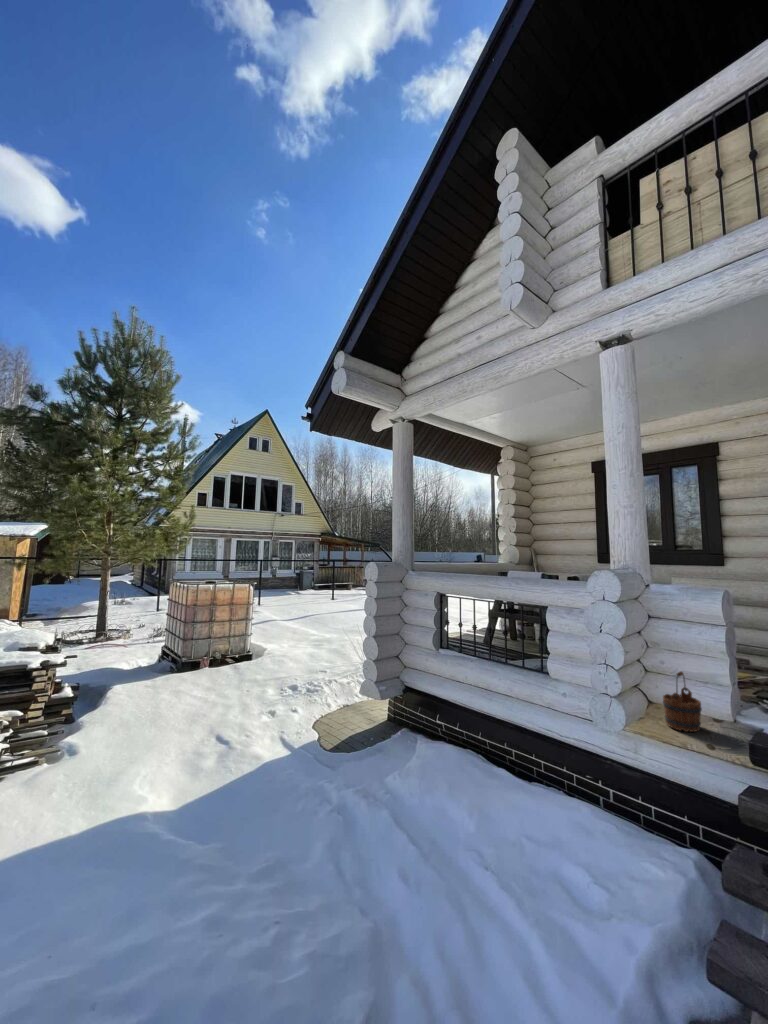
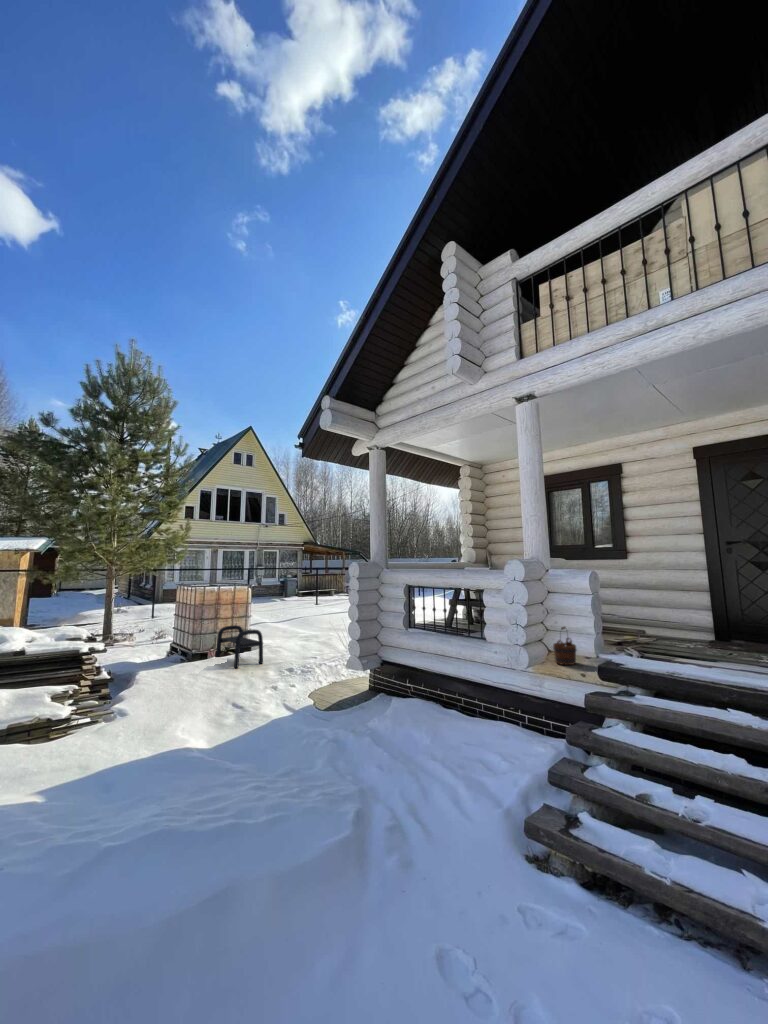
bench: none [211,629,264,682] -> present [216,625,263,668]

